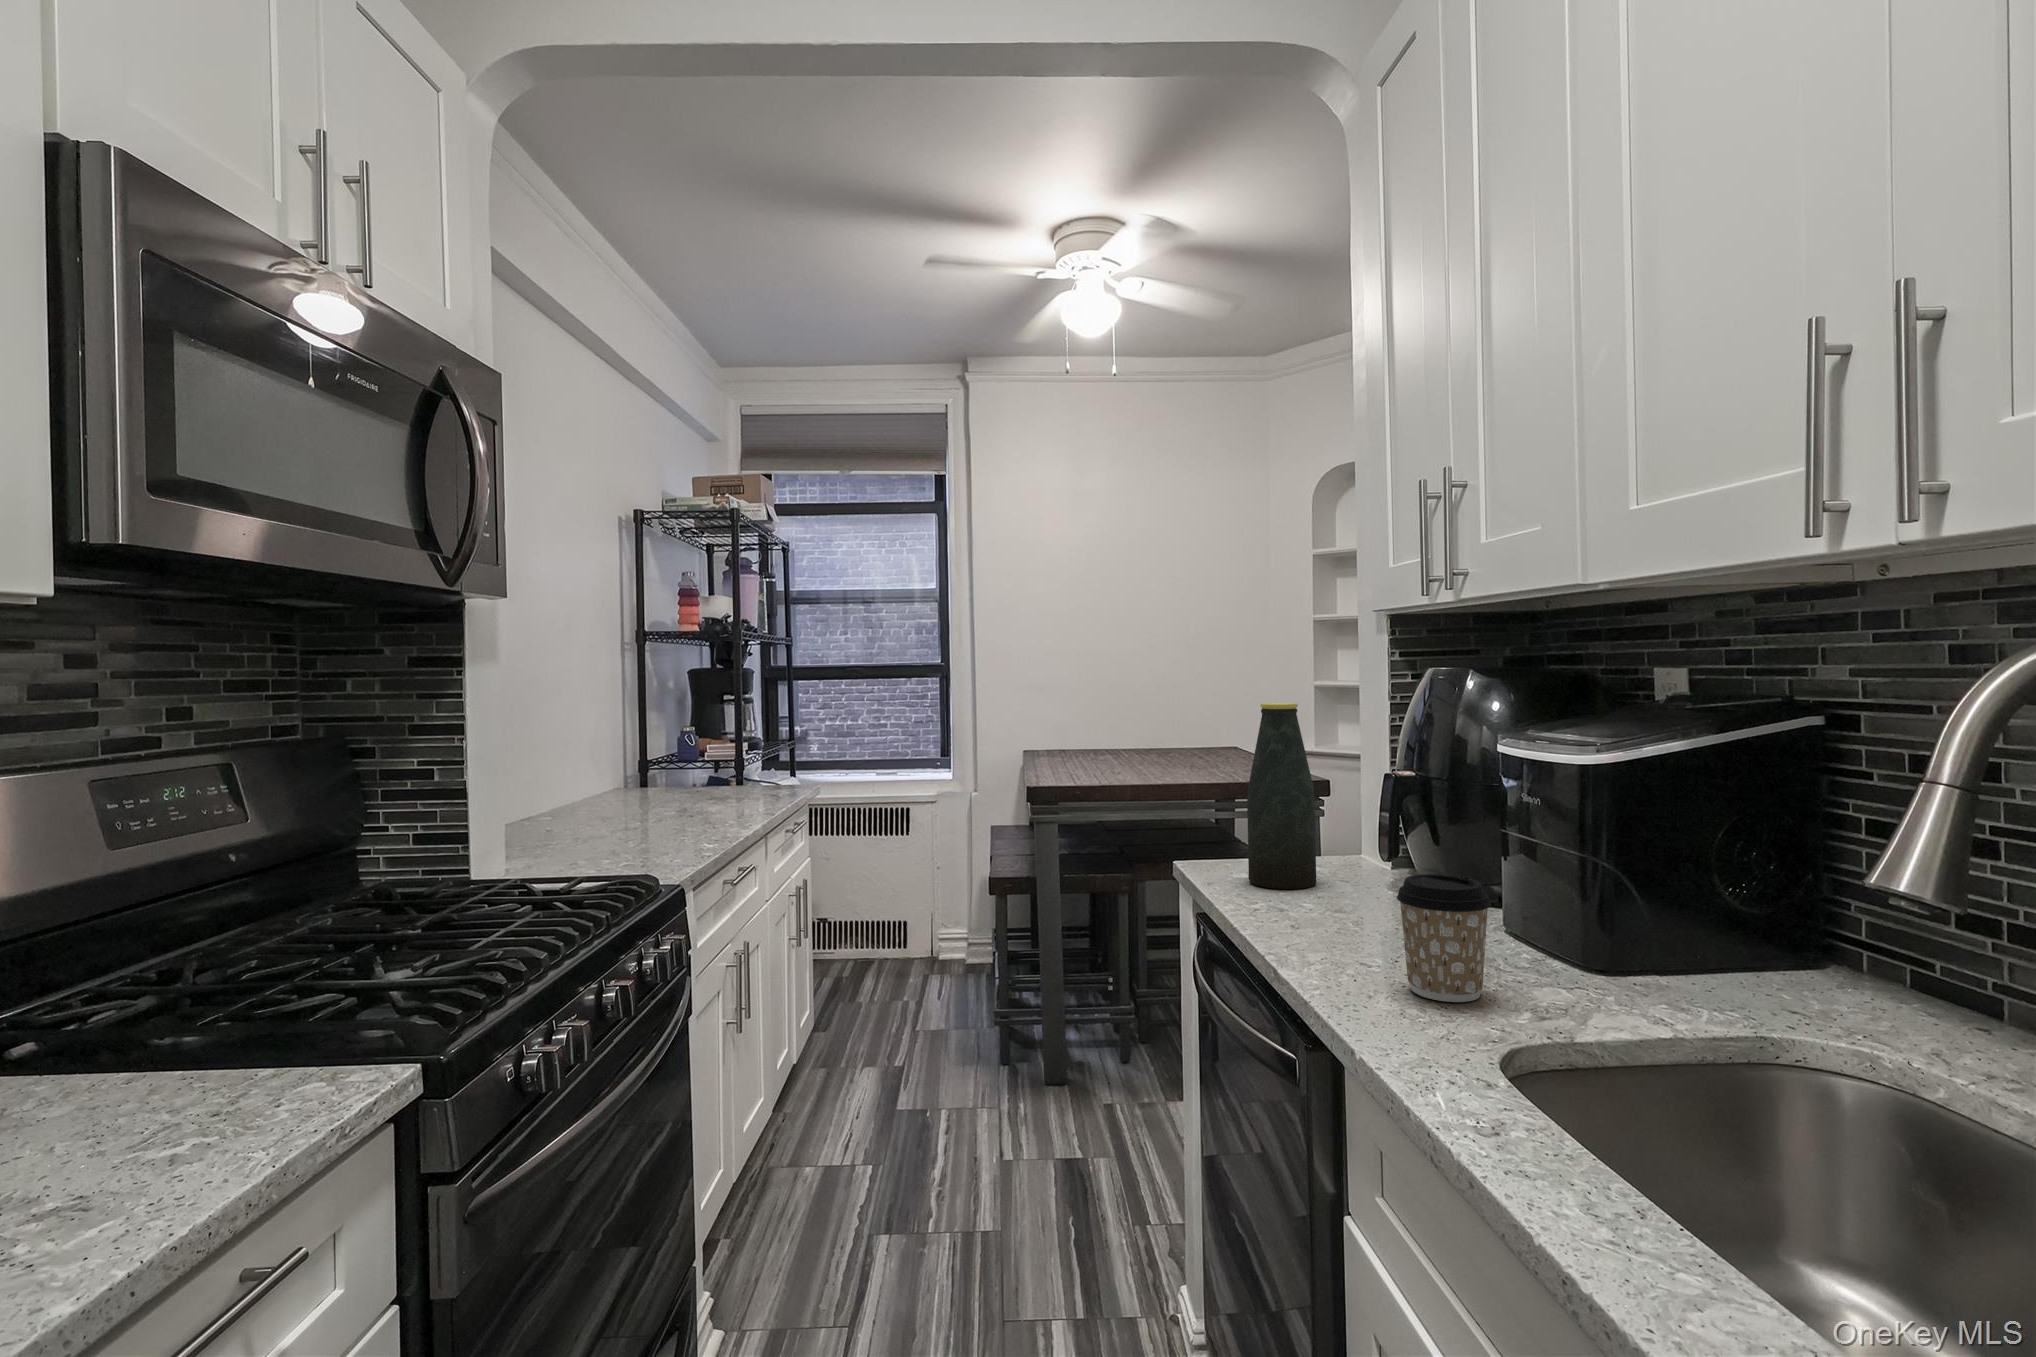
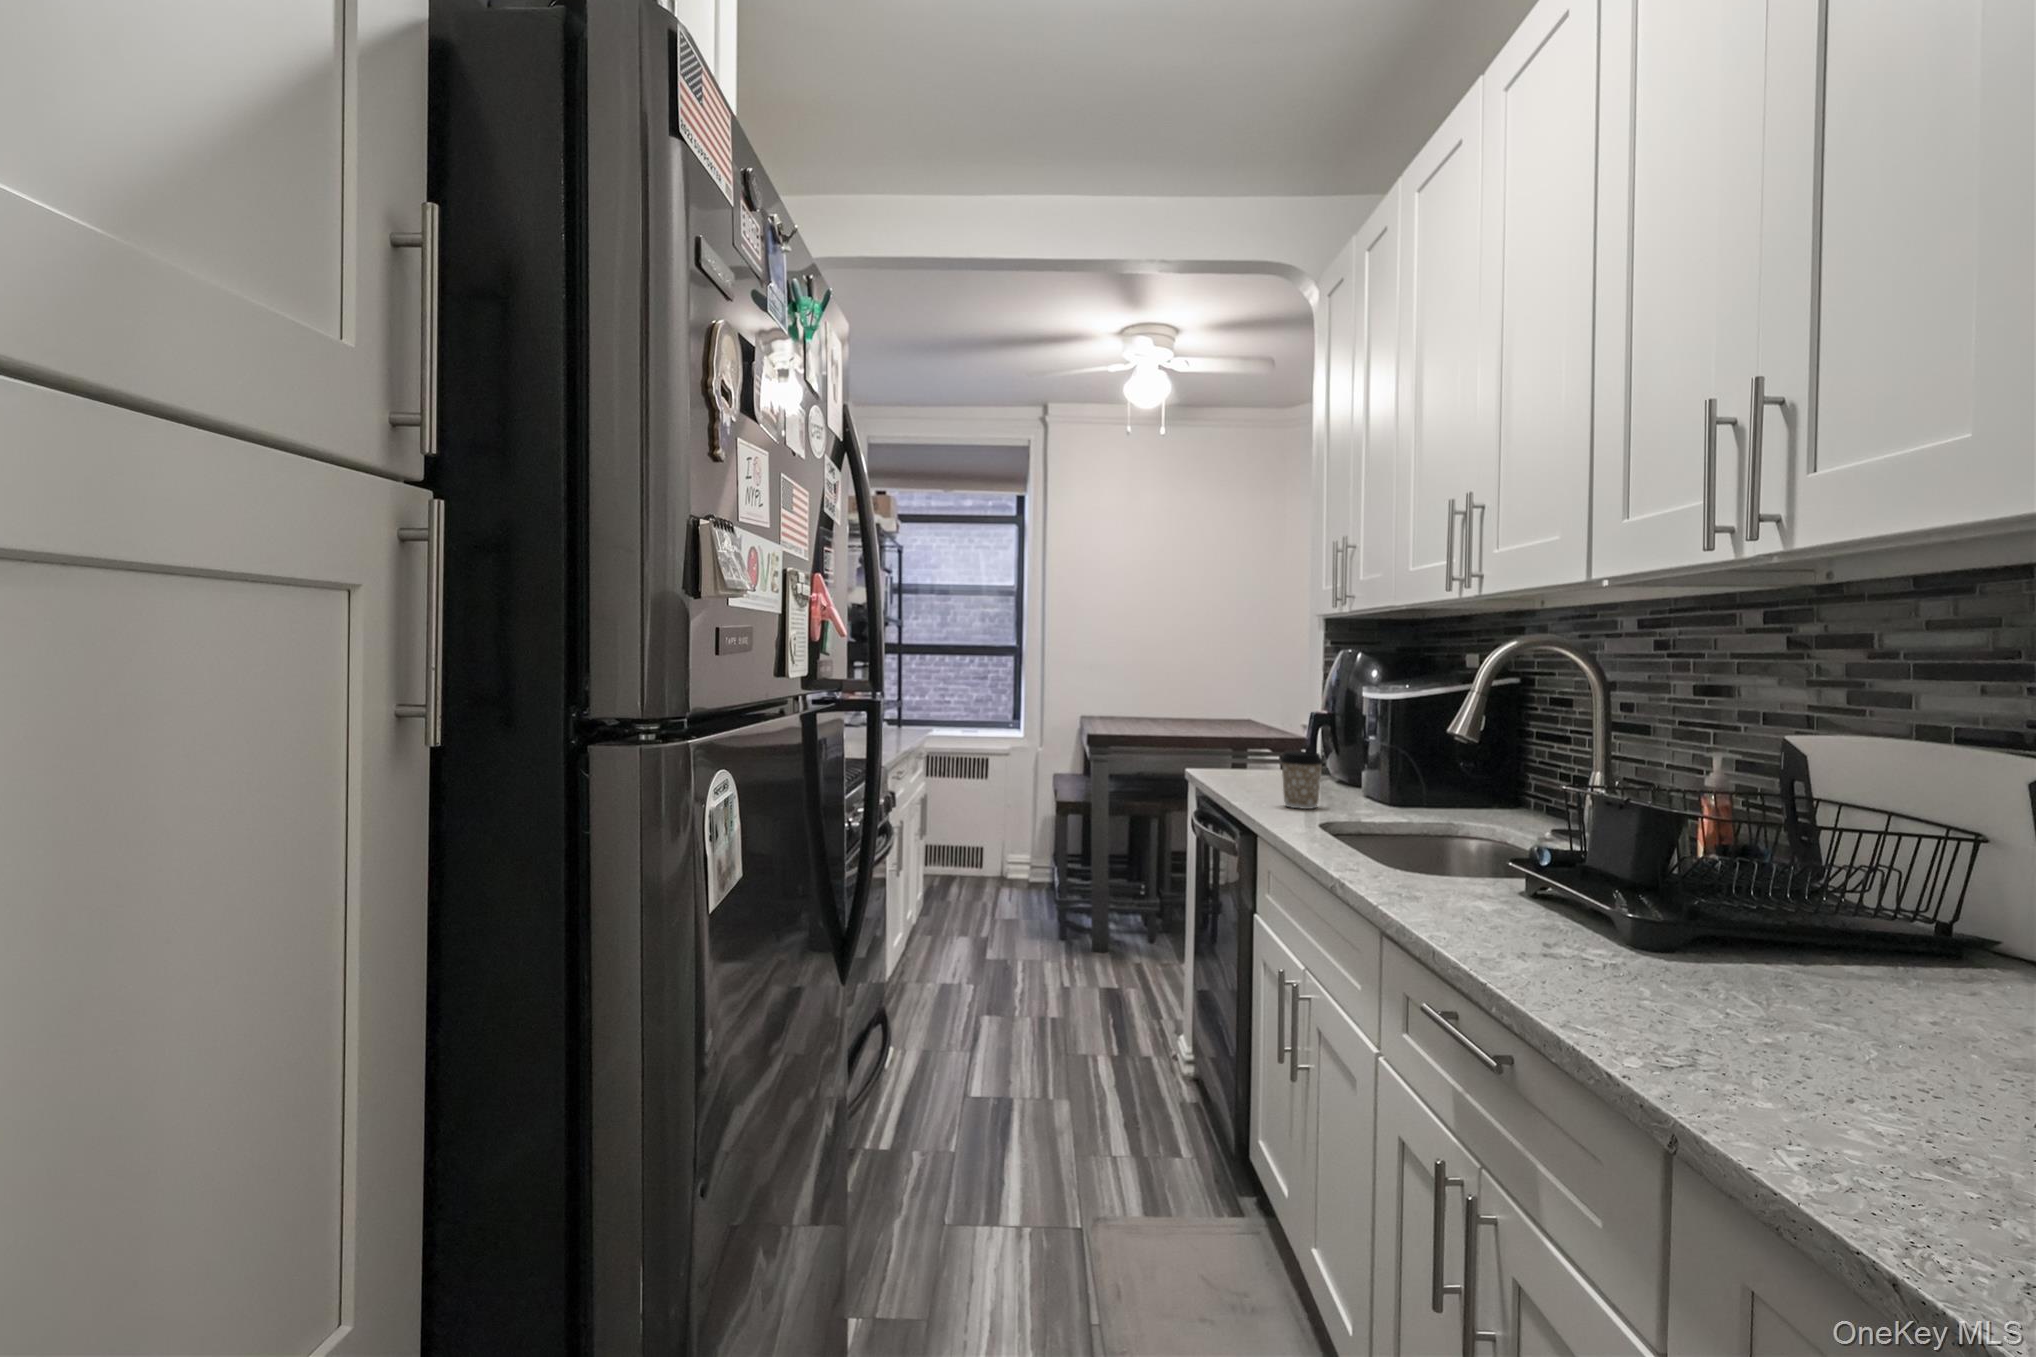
bottle: present [1247,703,1316,889] -> none [1225,672,1265,780]

